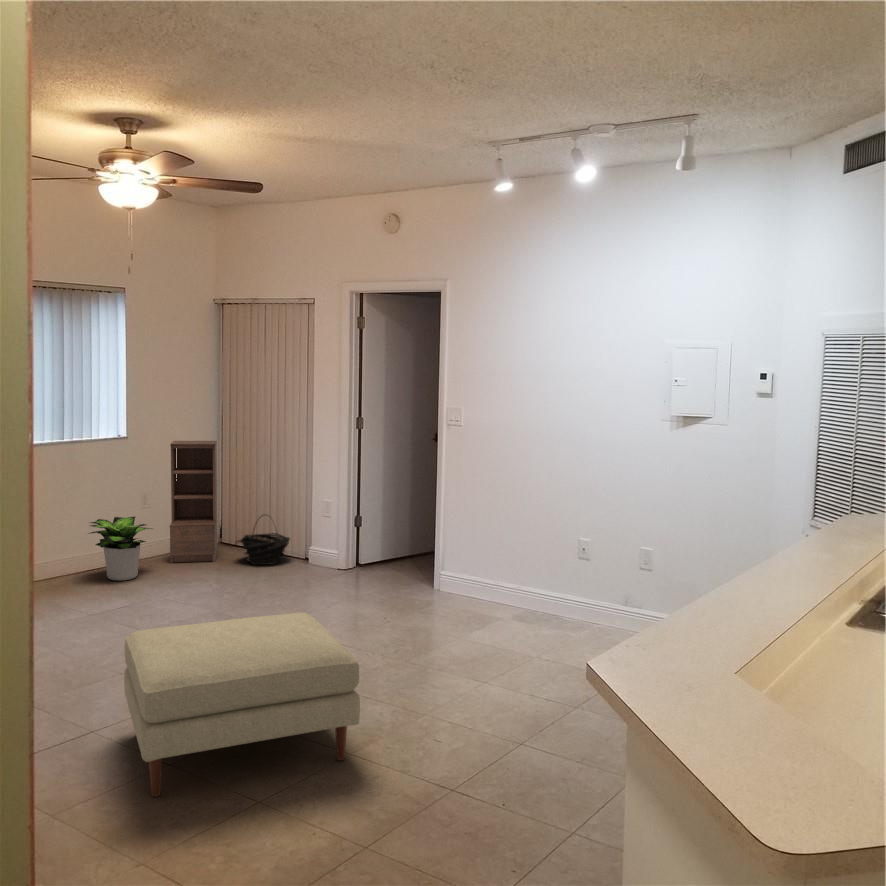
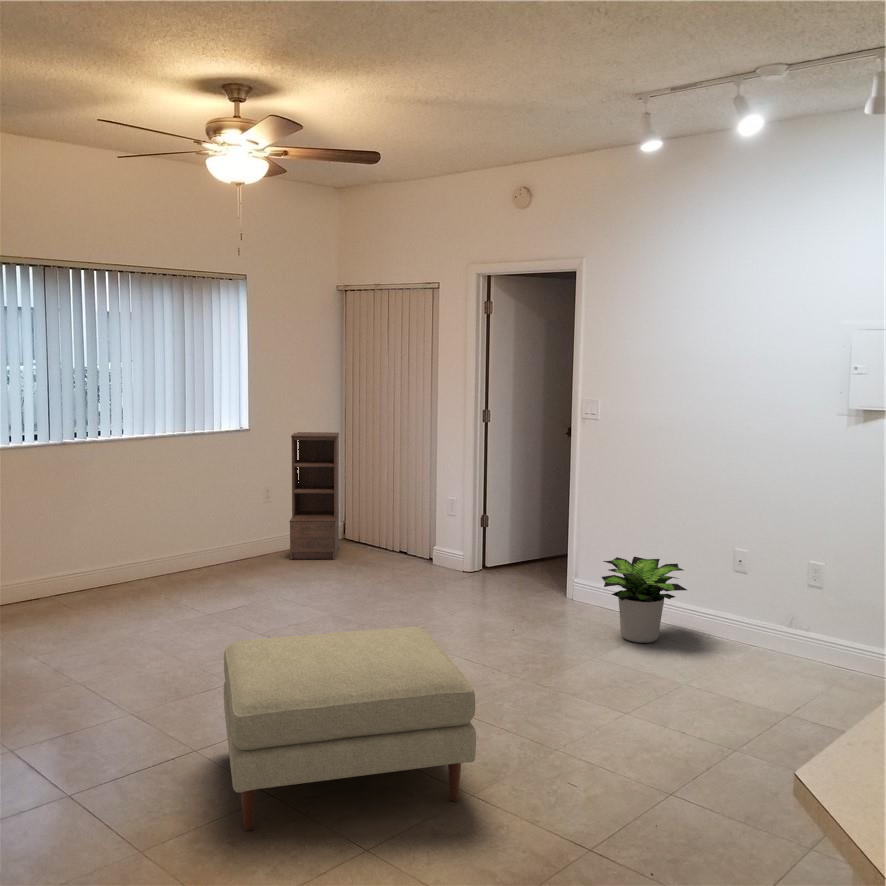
potted plant: present [90,517,151,581] -> present [602,557,687,643]
basket: present [237,517,290,565] -> none [357,511,413,565]

